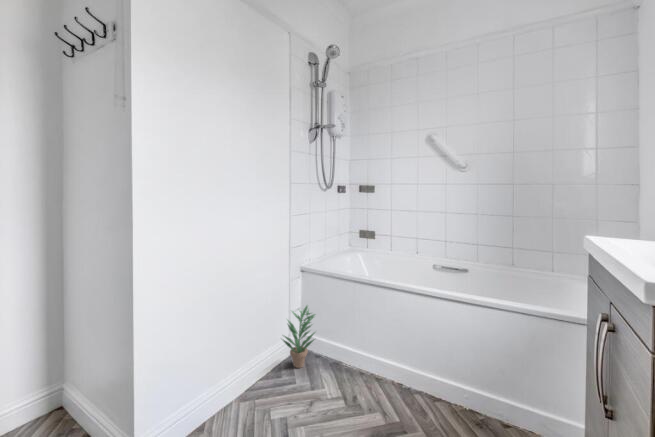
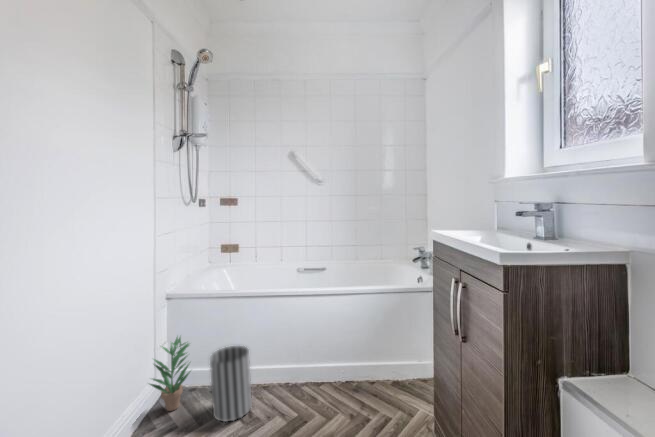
wastebasket: none [325,328,361,398] -> present [210,346,252,422]

